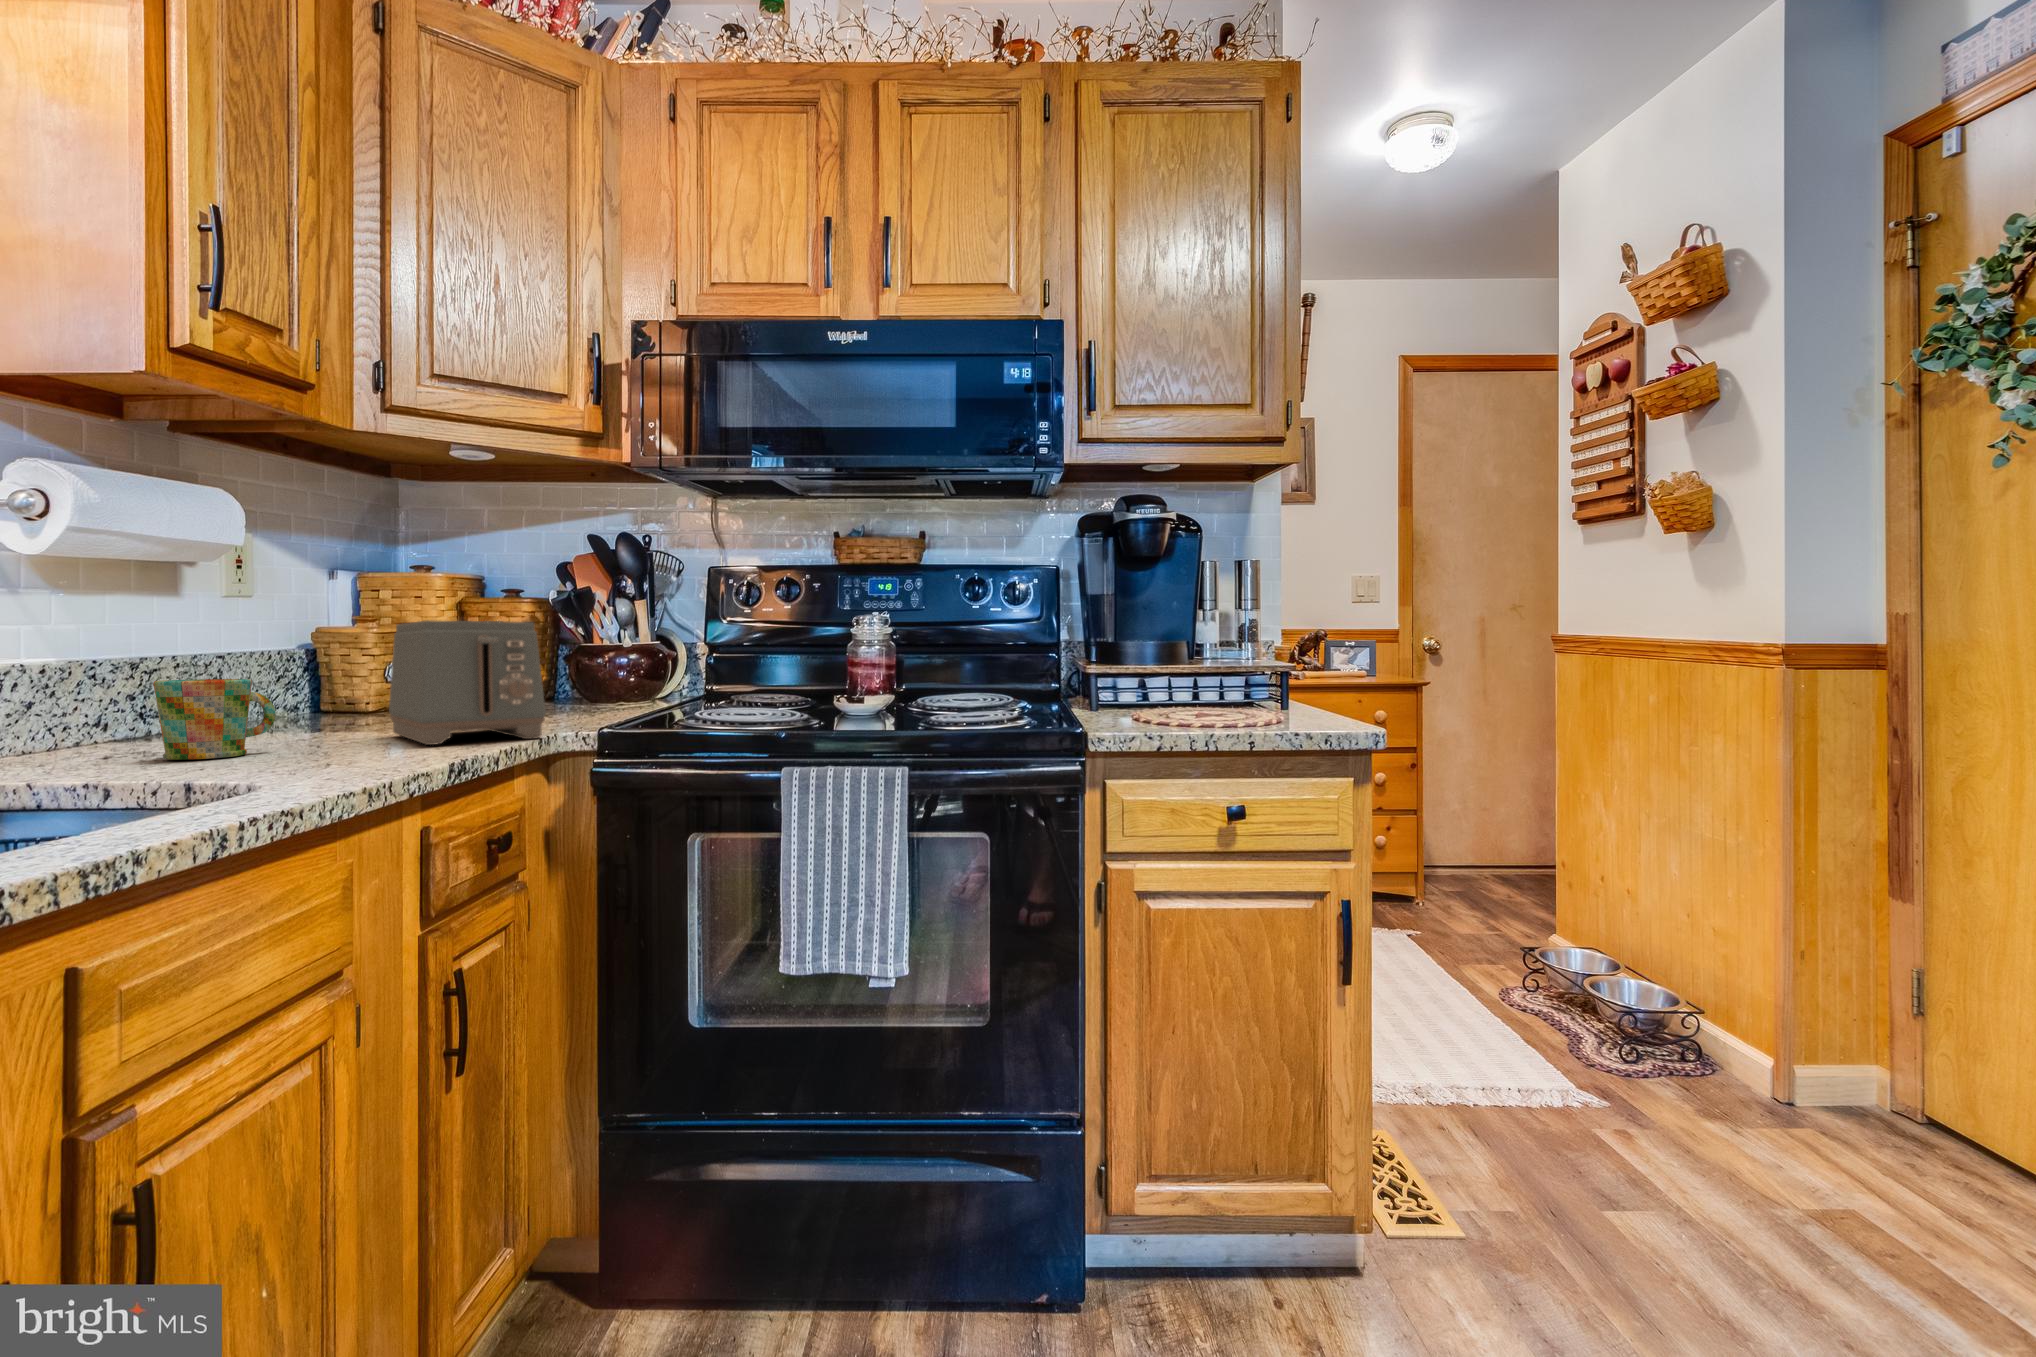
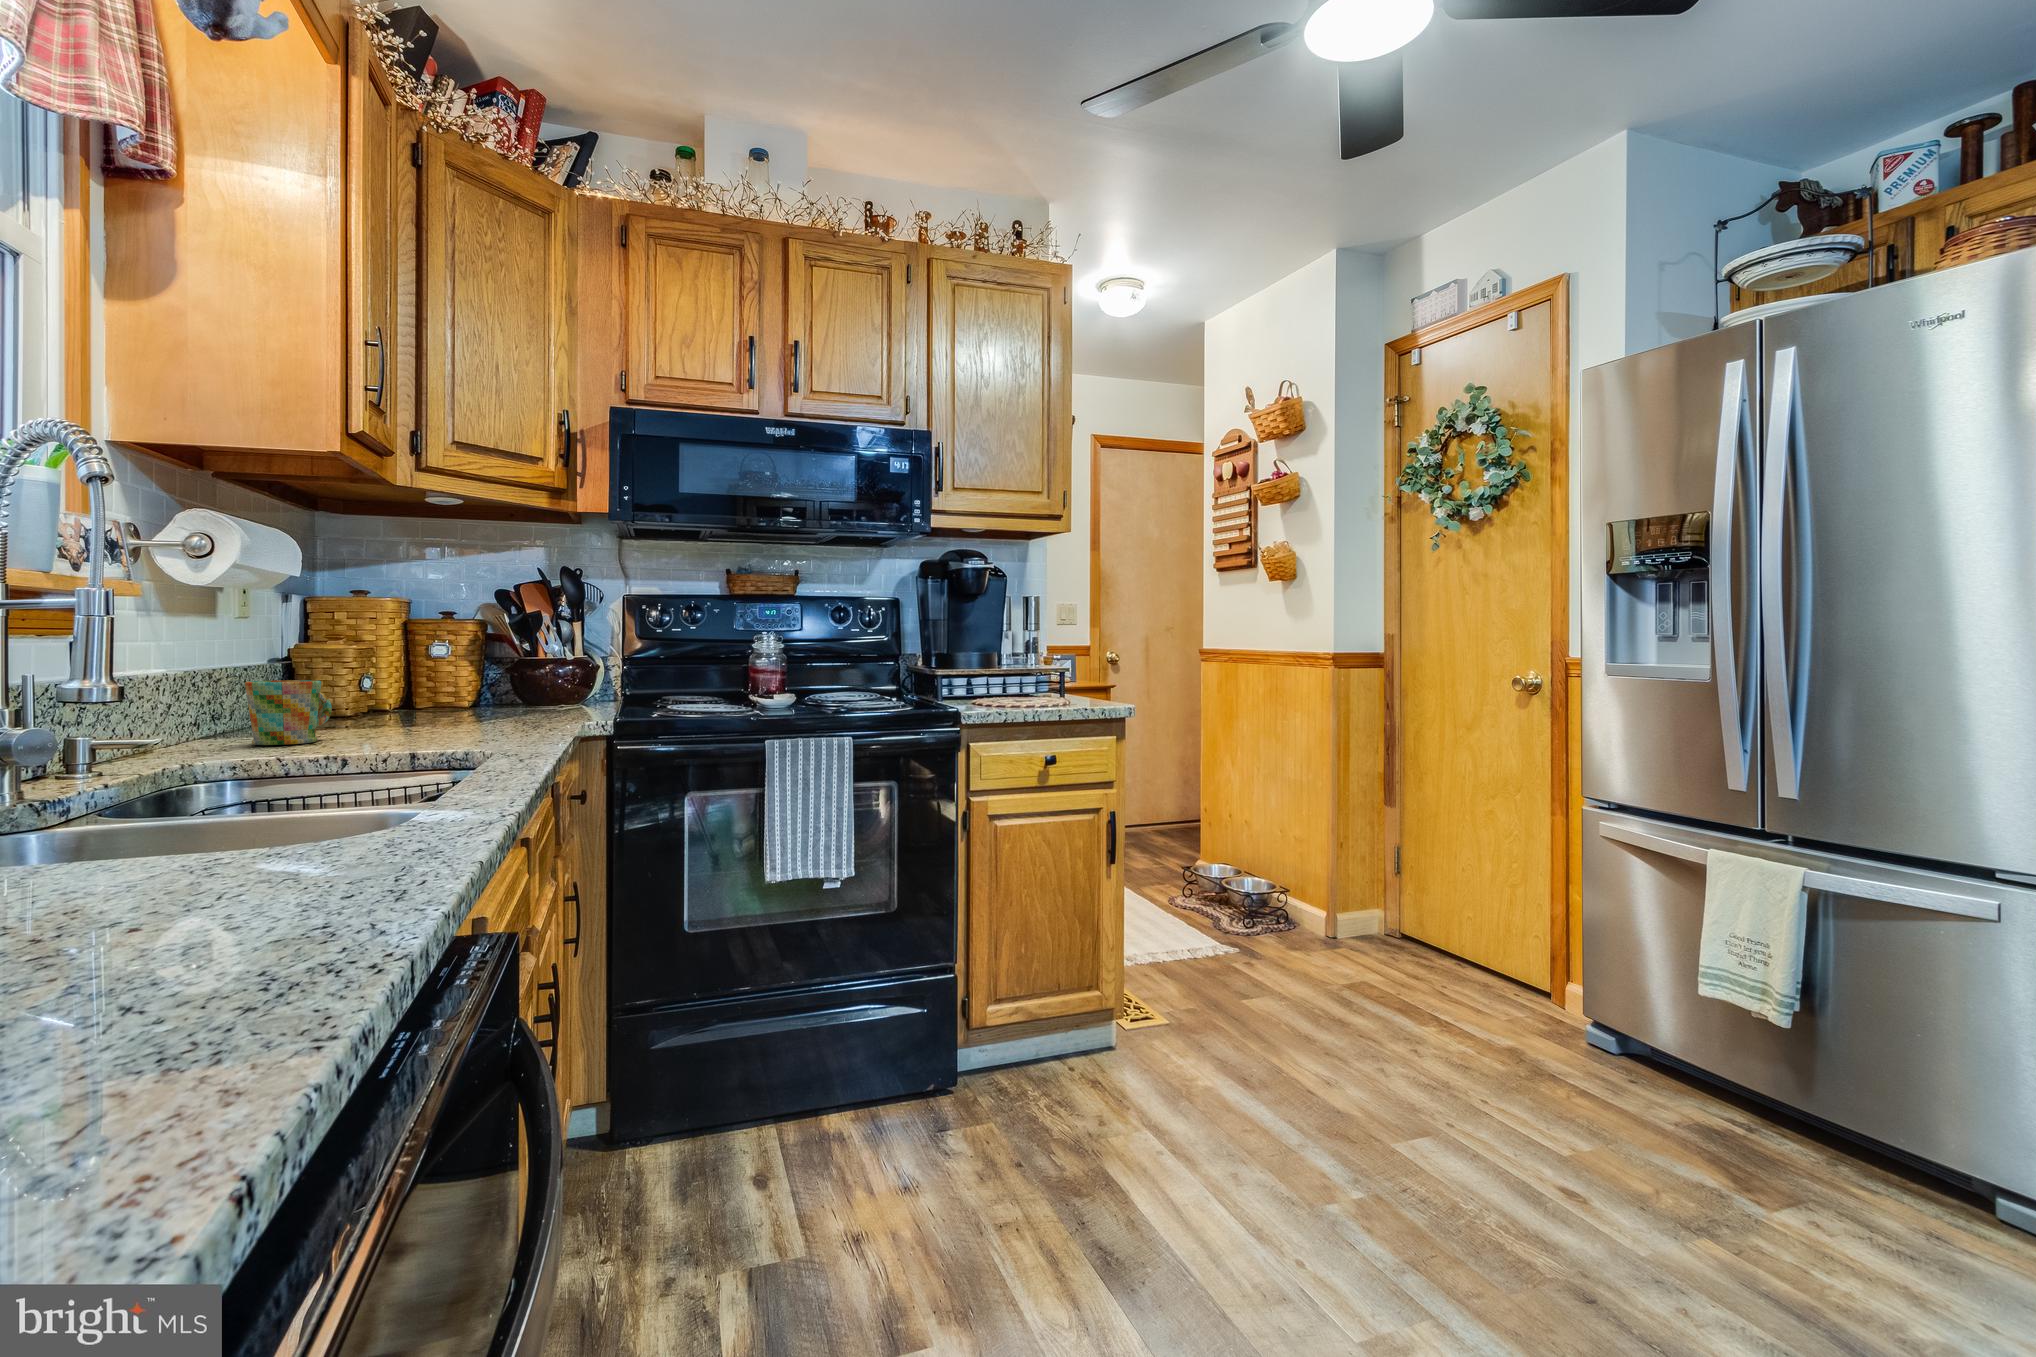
toaster: present [389,620,546,745] -> none [380,634,543,731]

